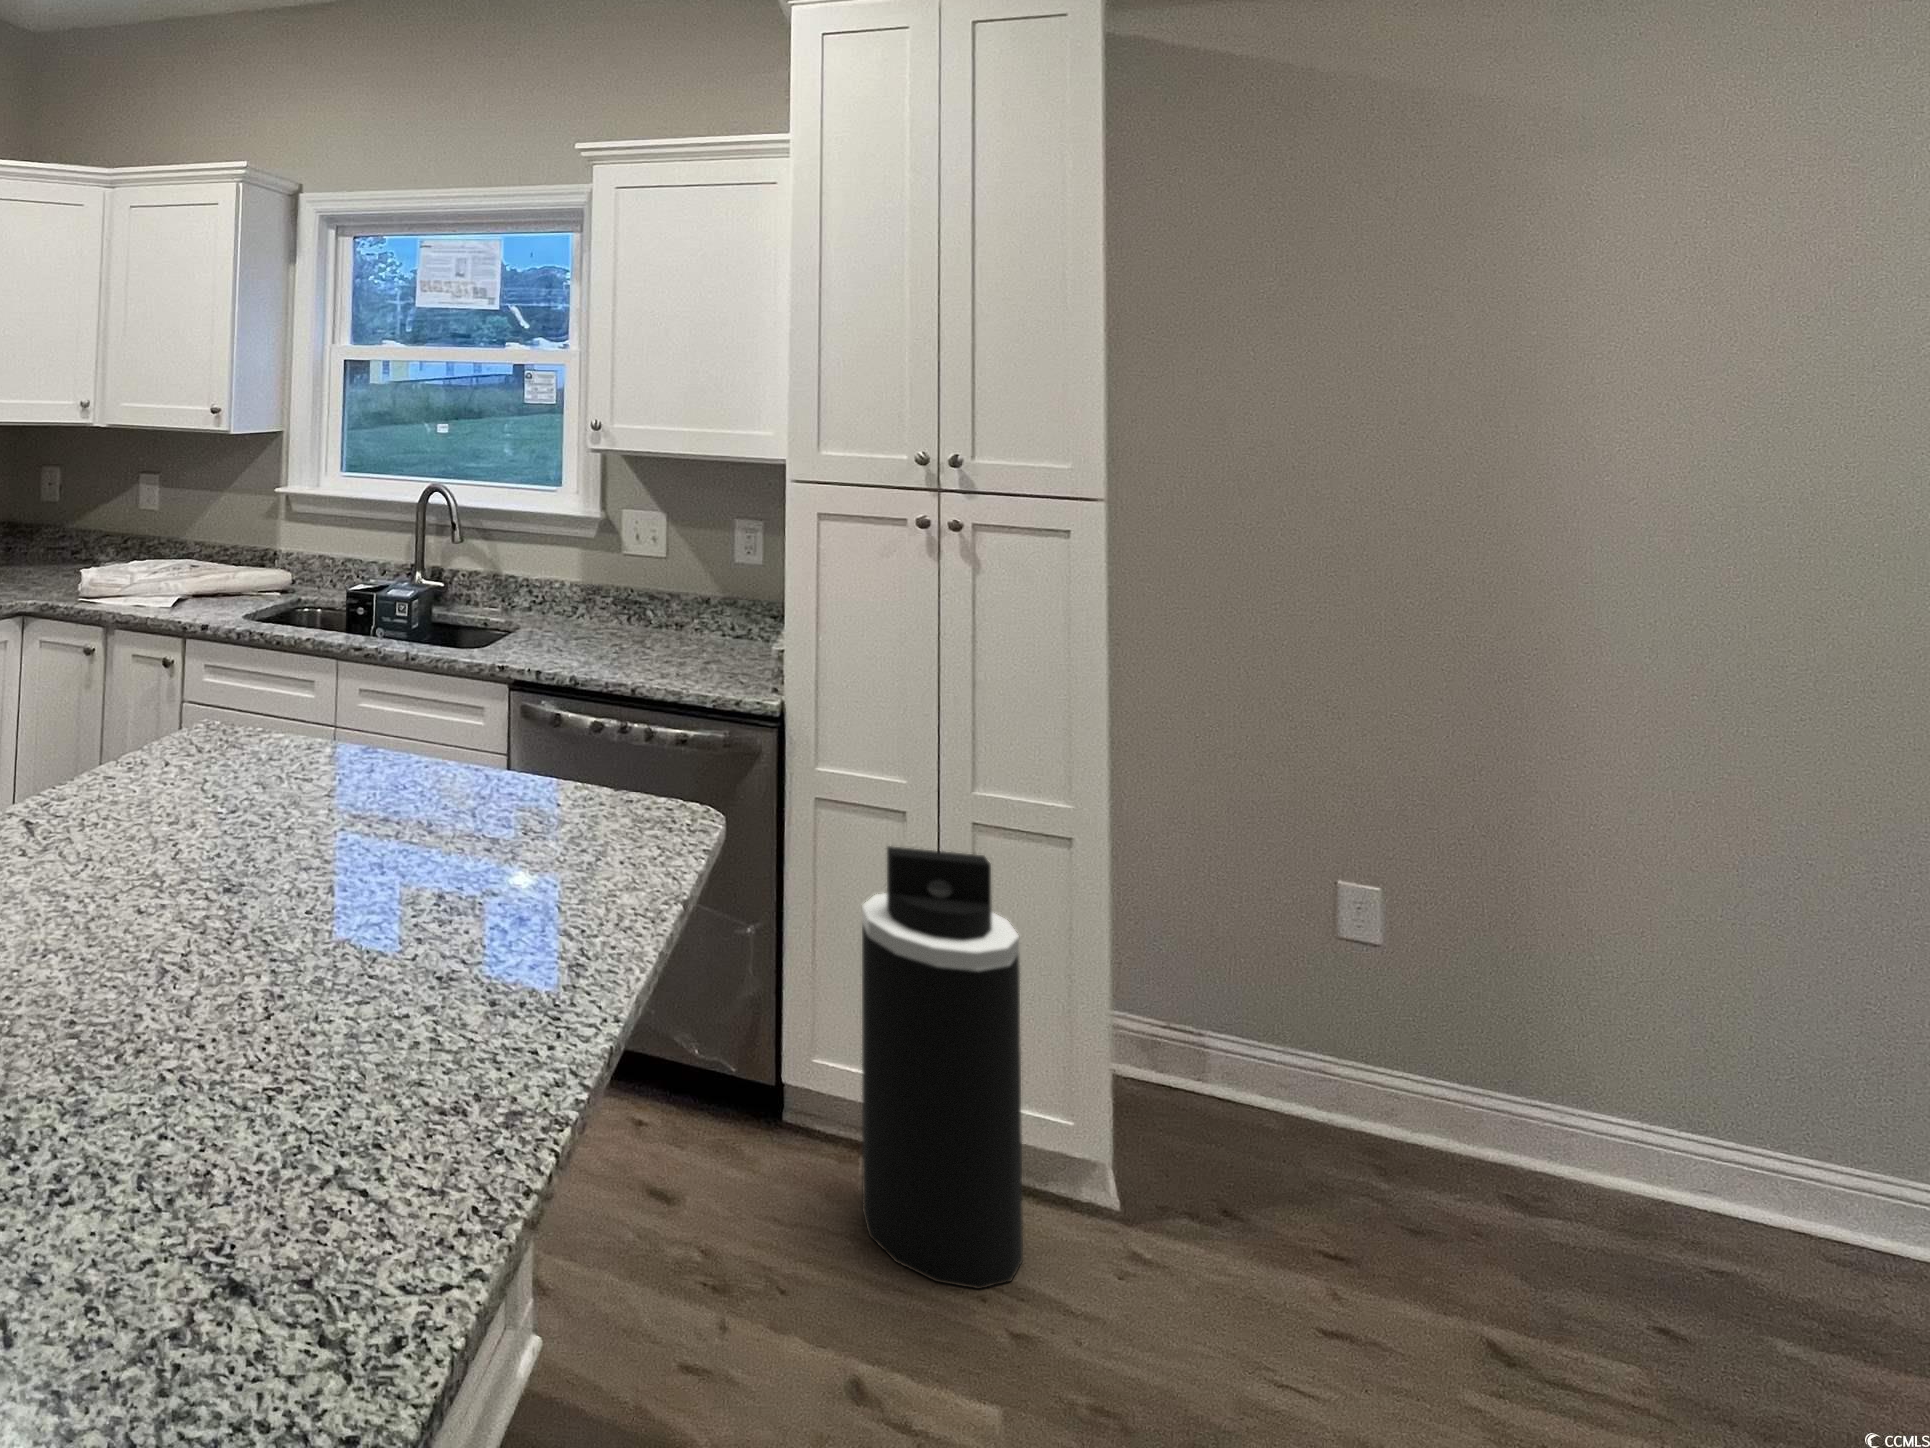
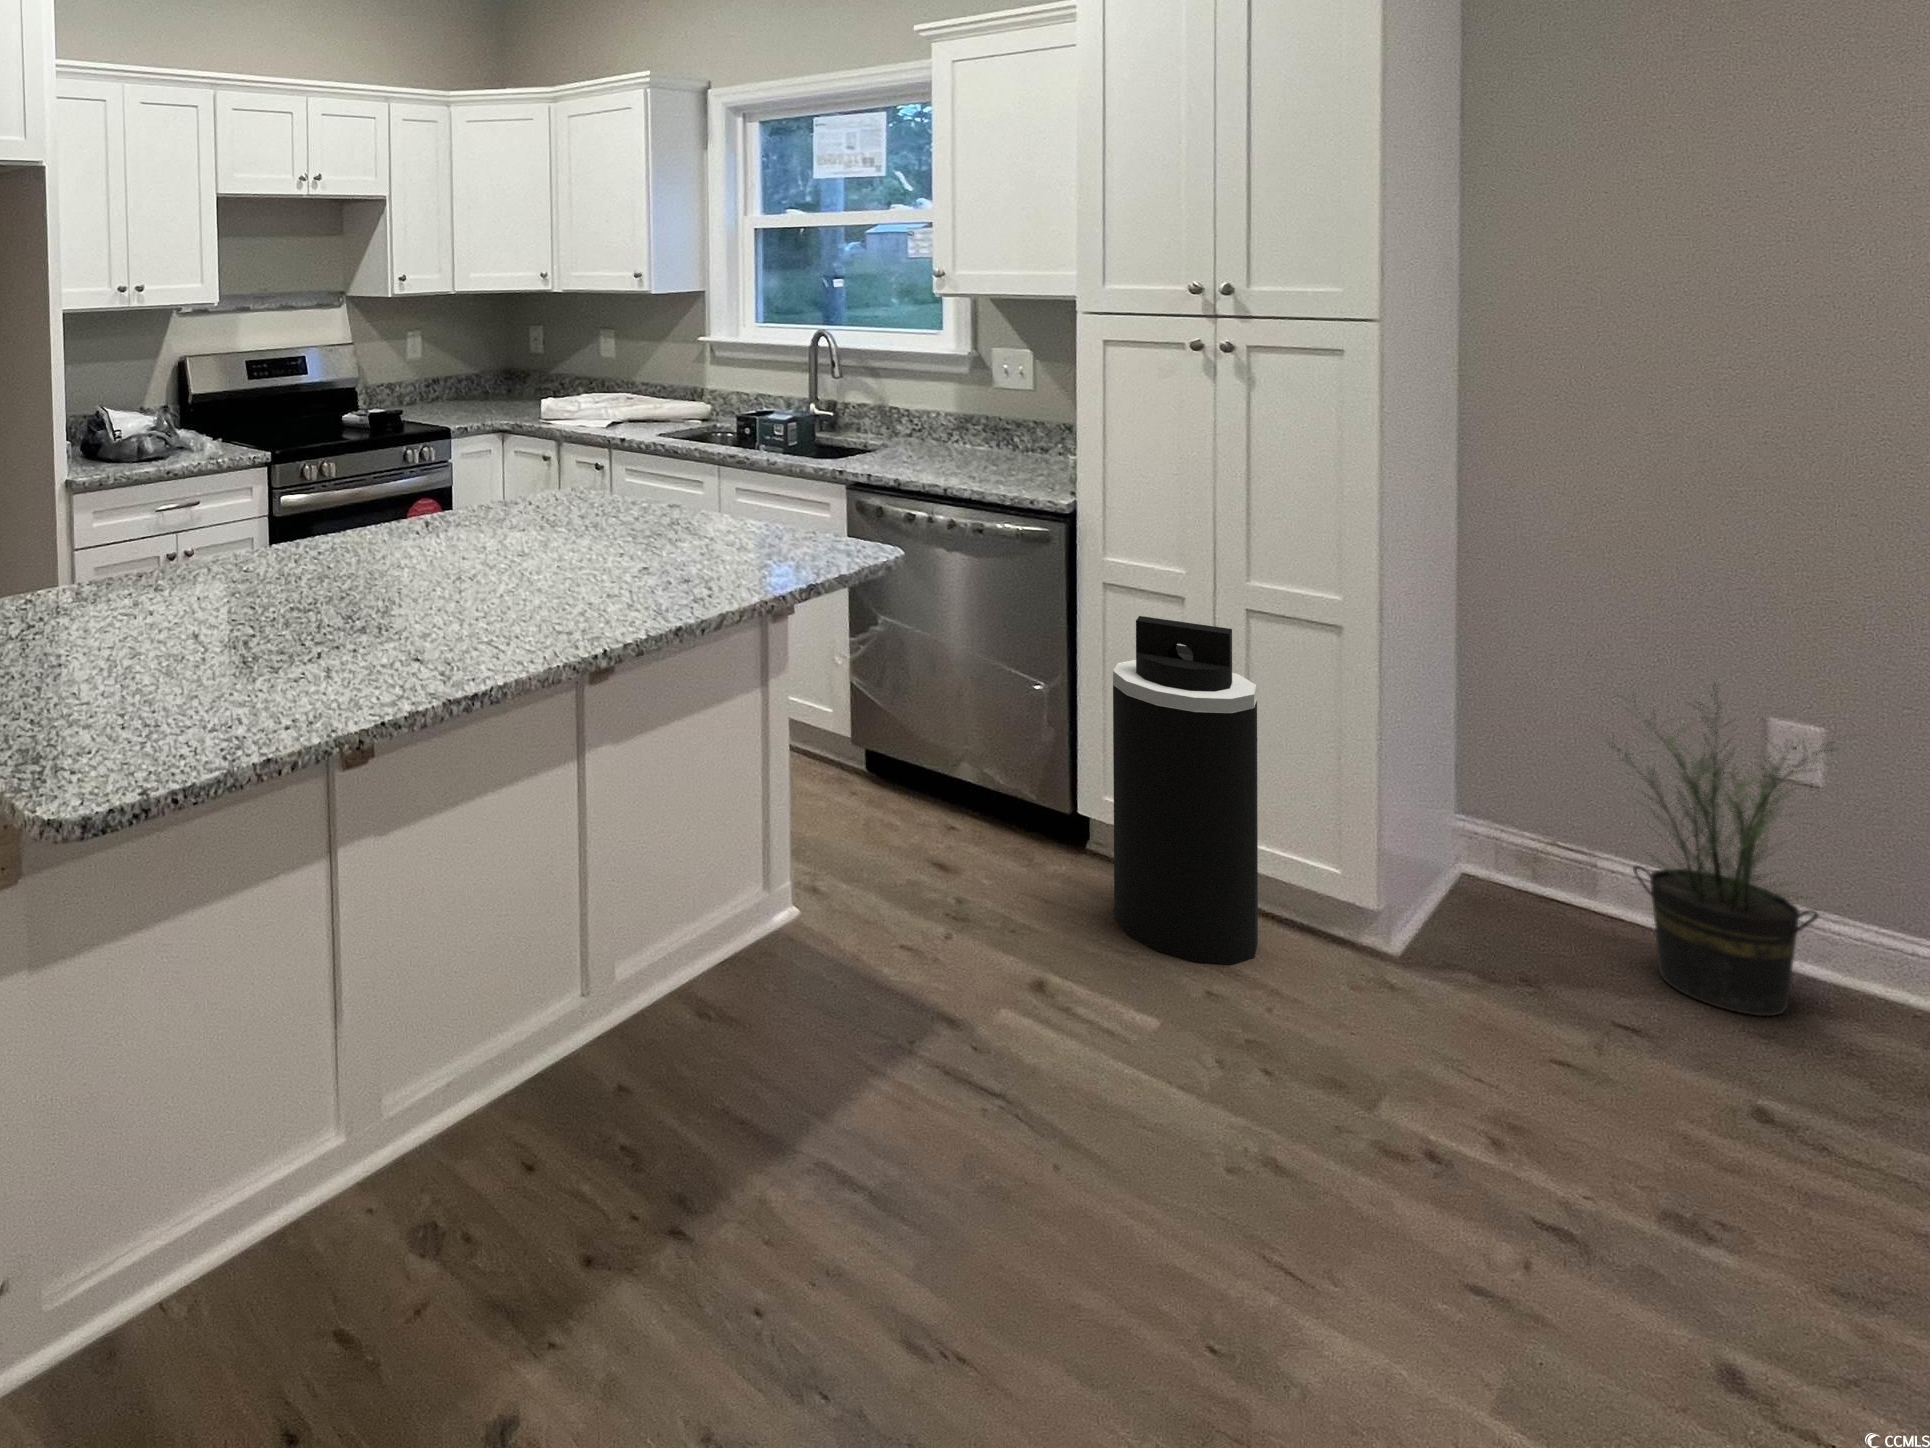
potted plant: none [1232,852,1479,1213] -> present [1605,683,1863,1016]

